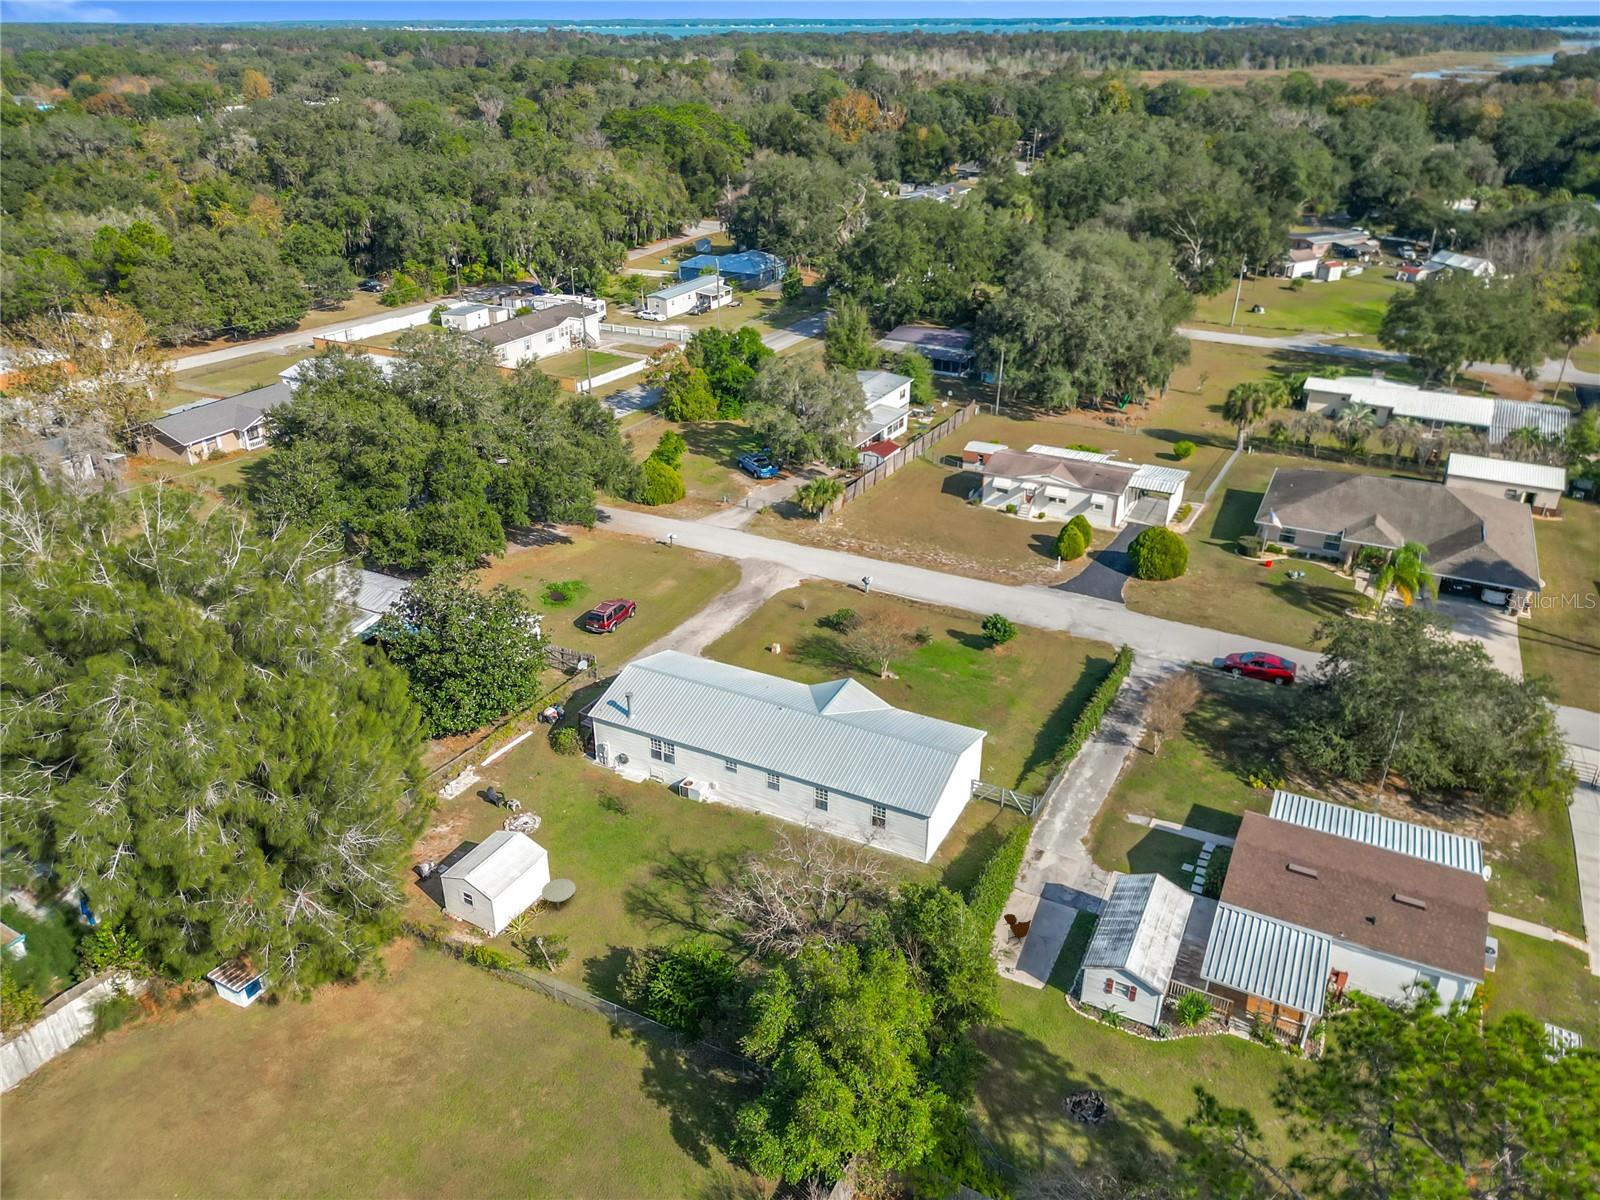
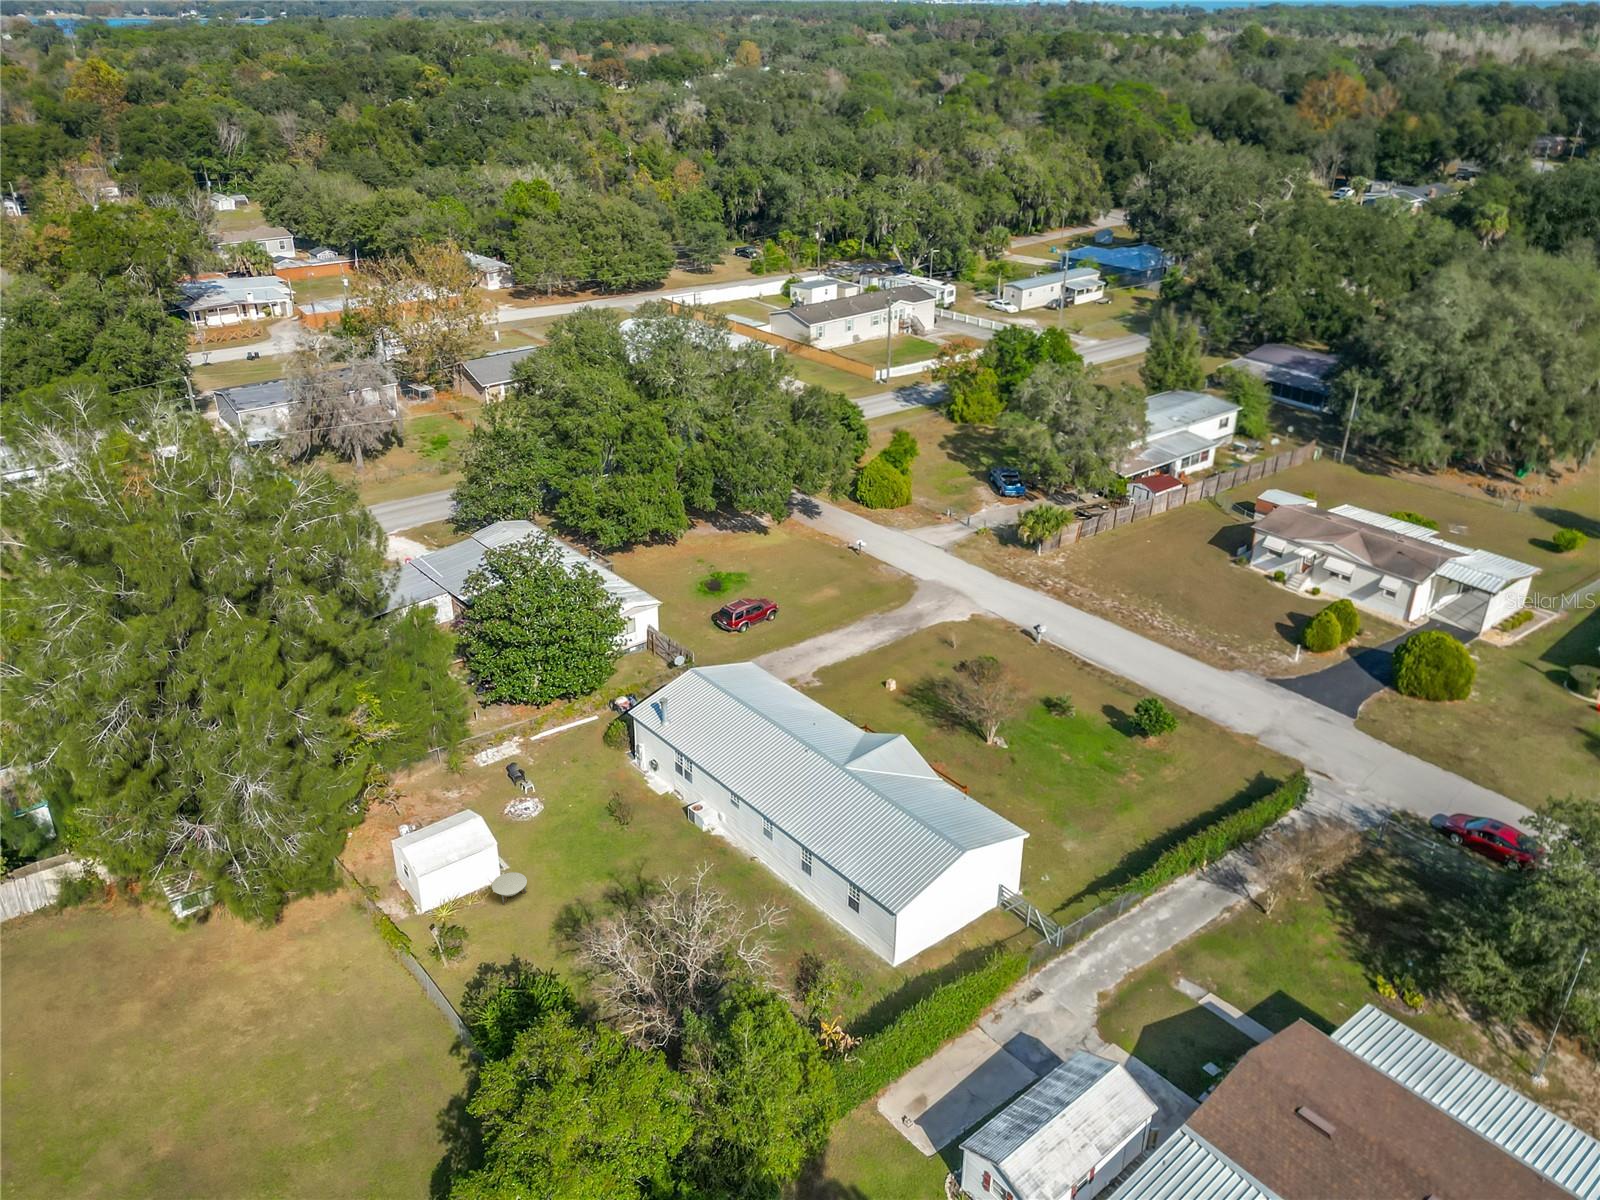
lounge chair: present [1004,914,1031,943] -> none [927,1054,951,1094]

